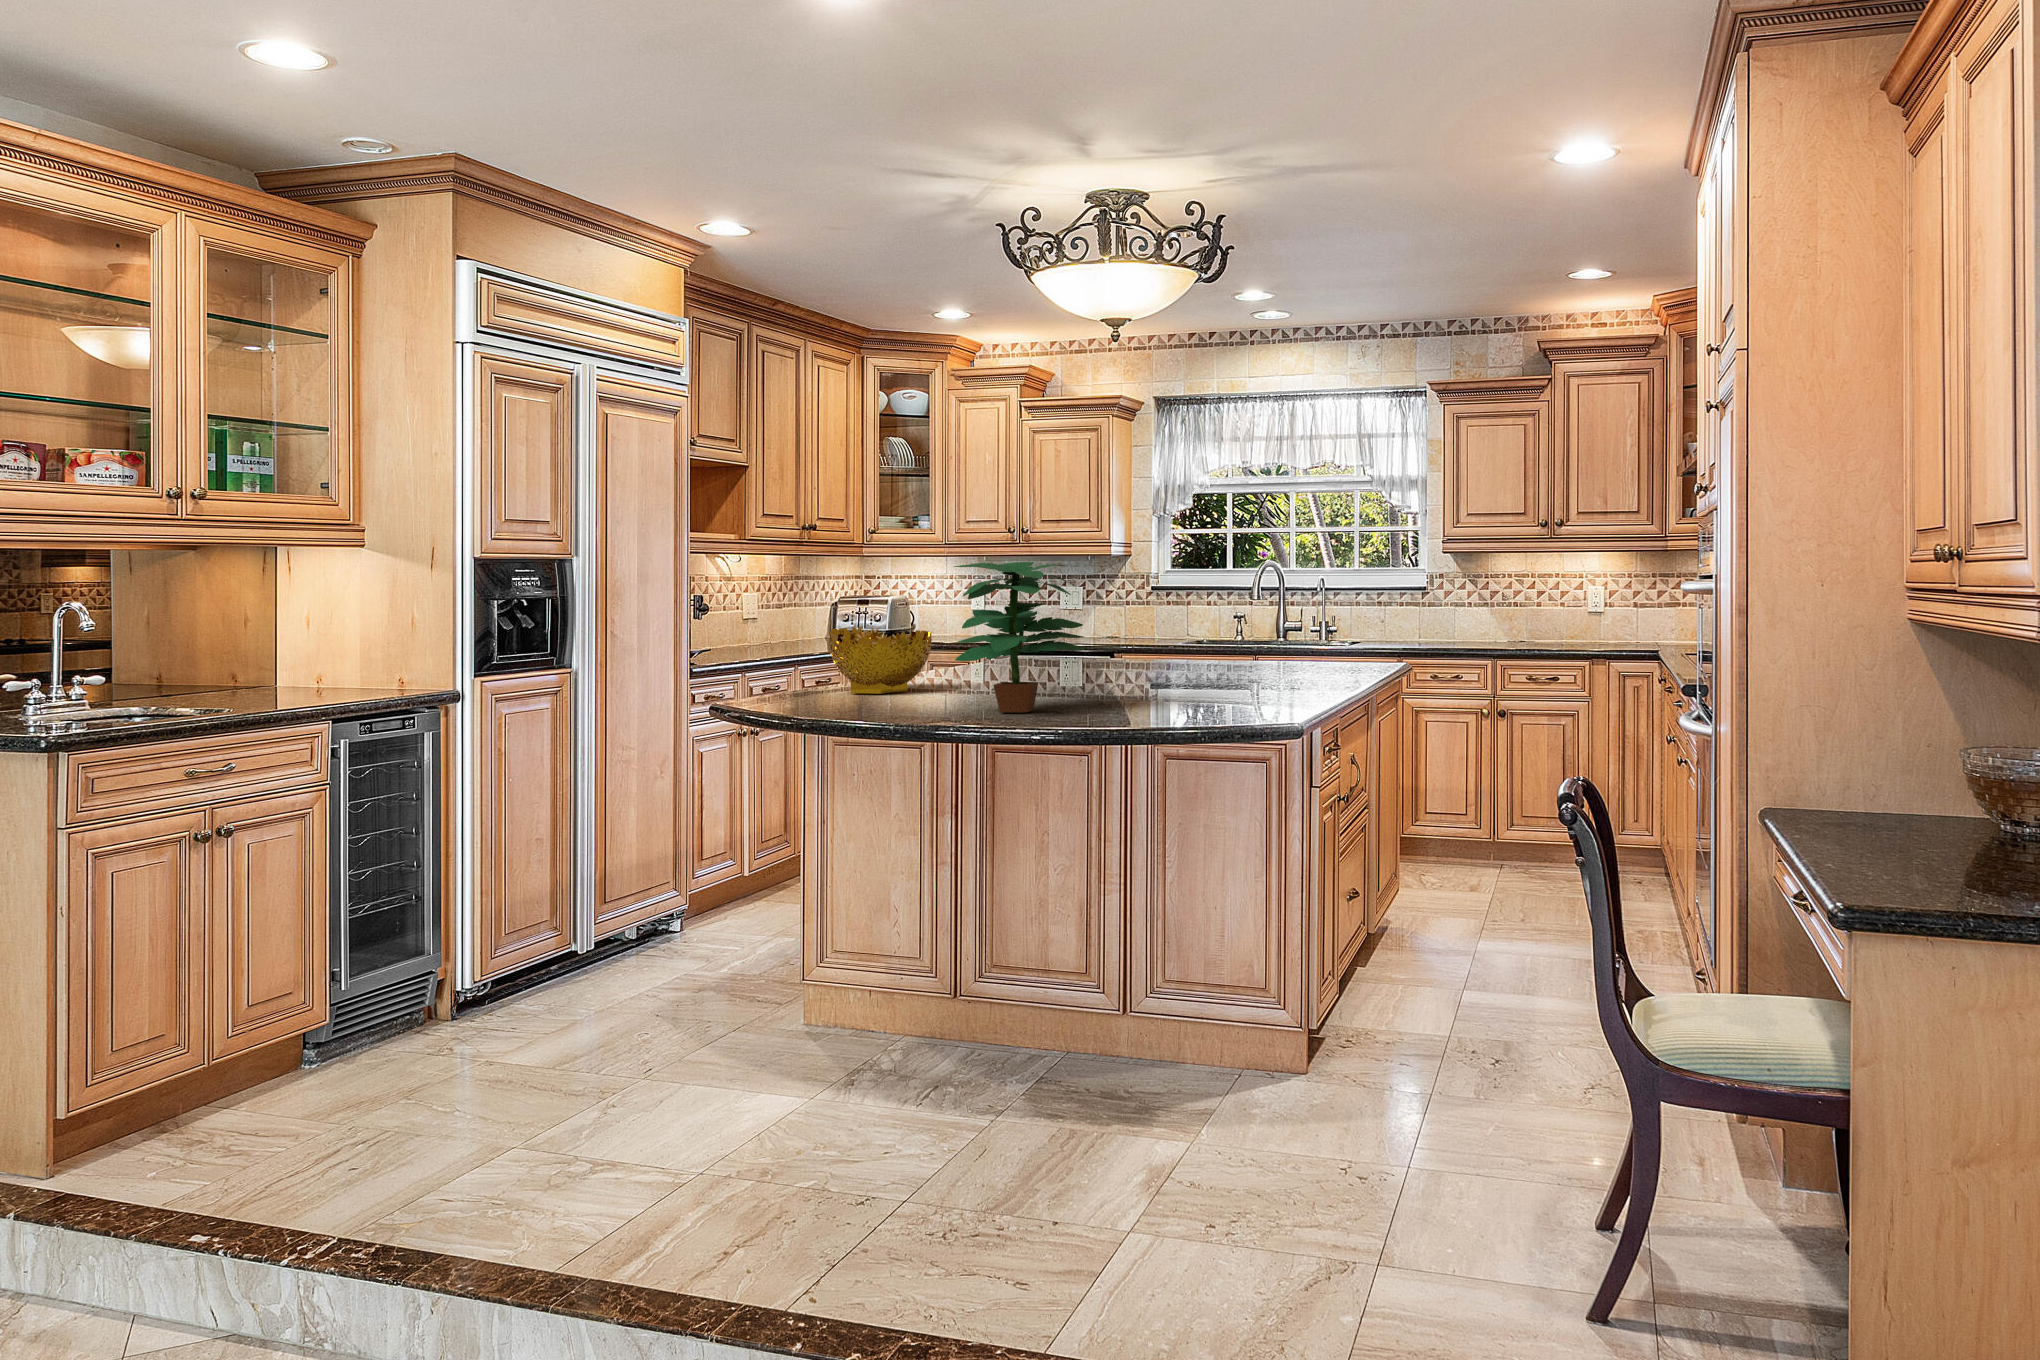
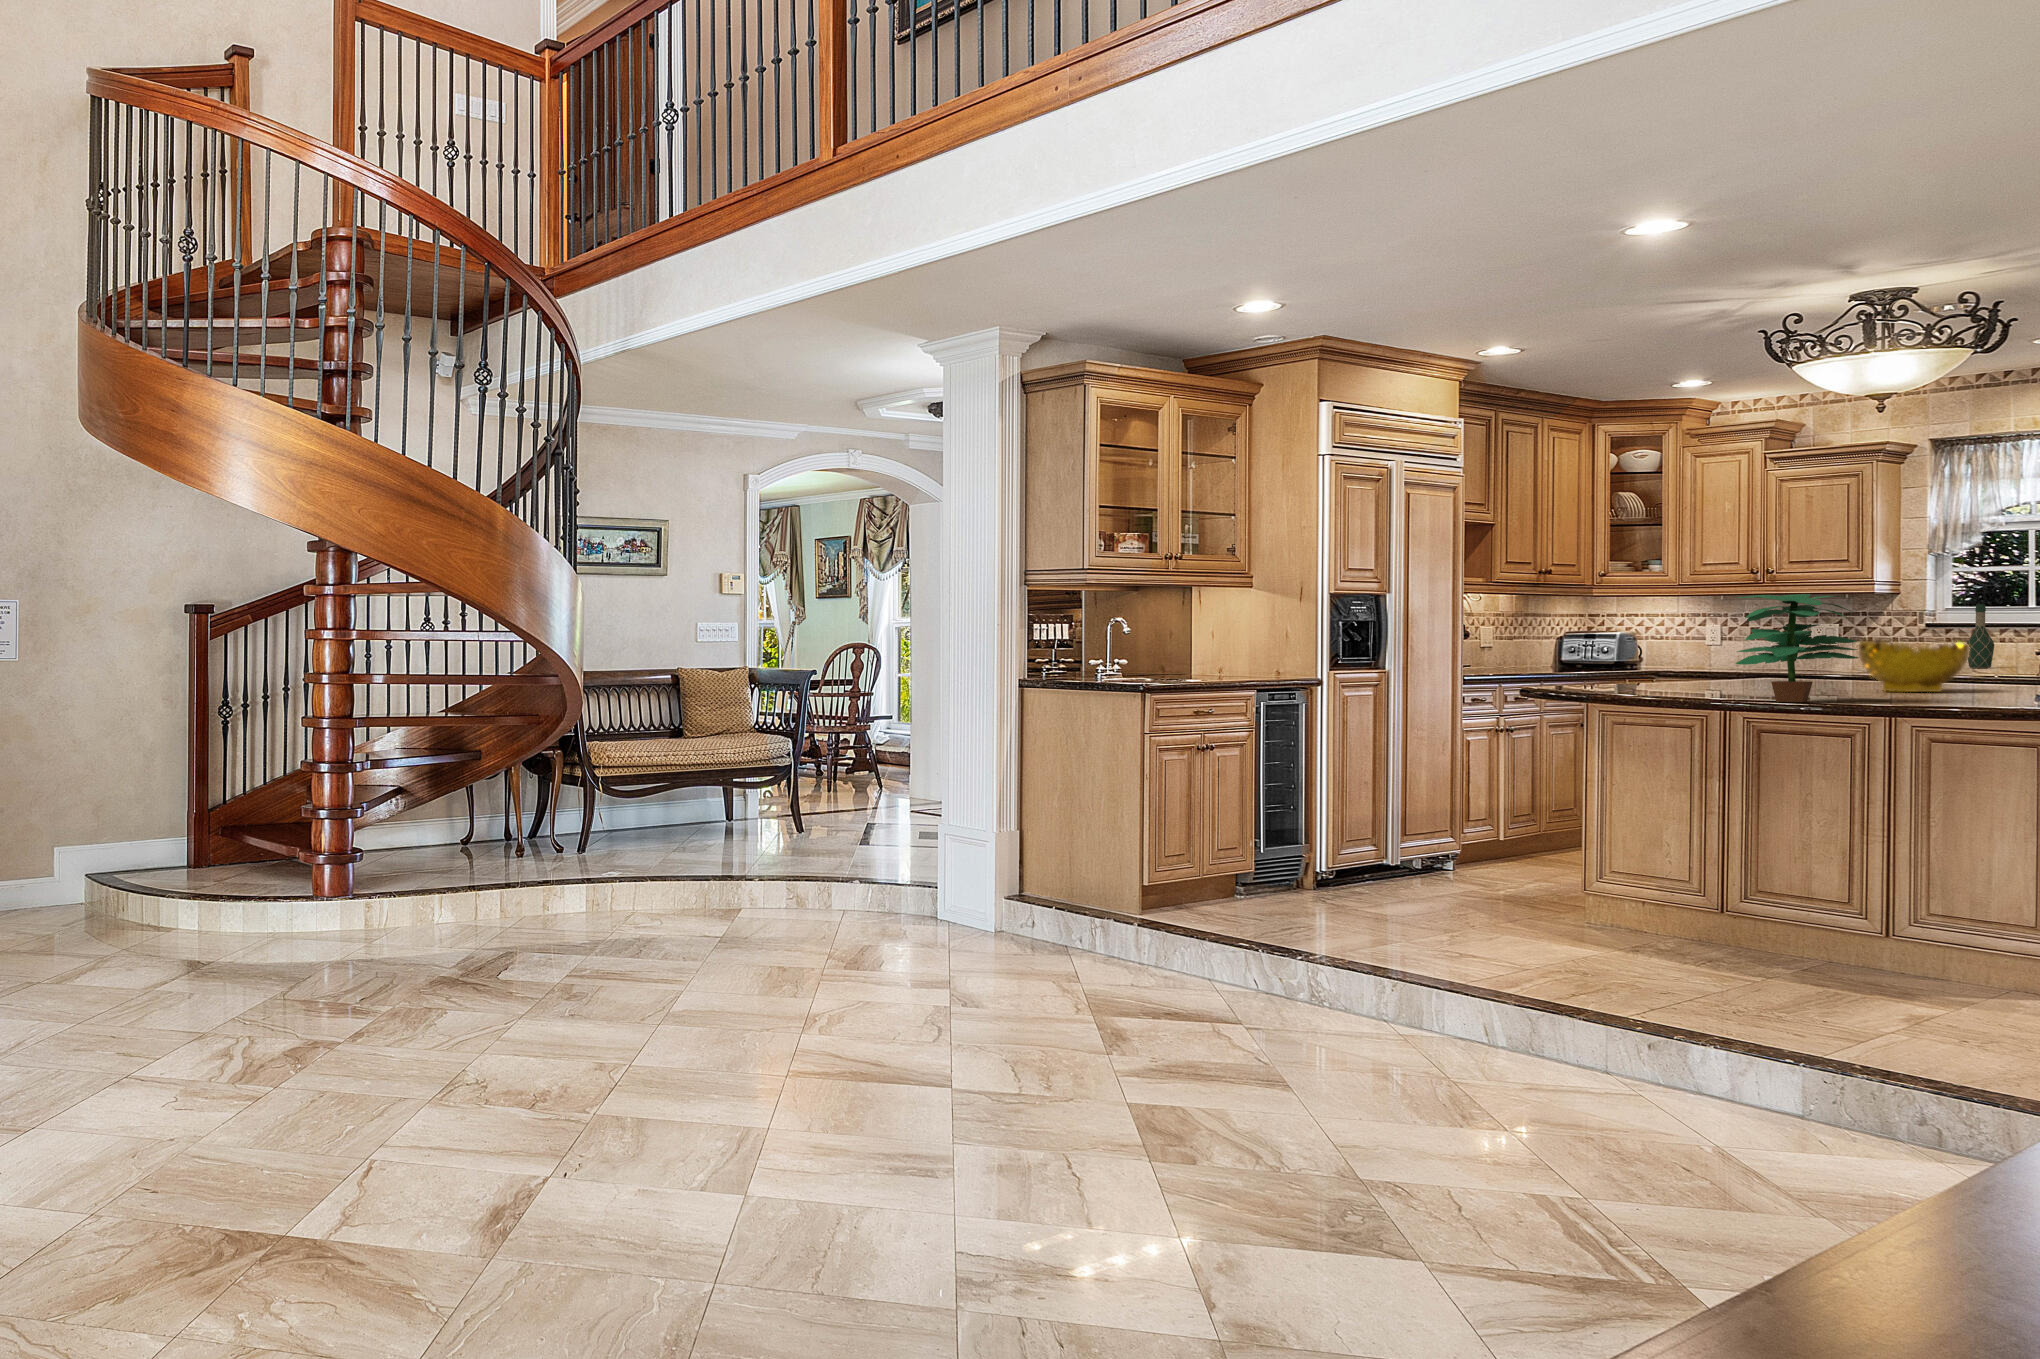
wine bottle: none [1182,567,1203,633] -> present [1967,604,1994,668]
decorative bowl: present [828,627,932,694] -> present [1859,641,1969,692]

